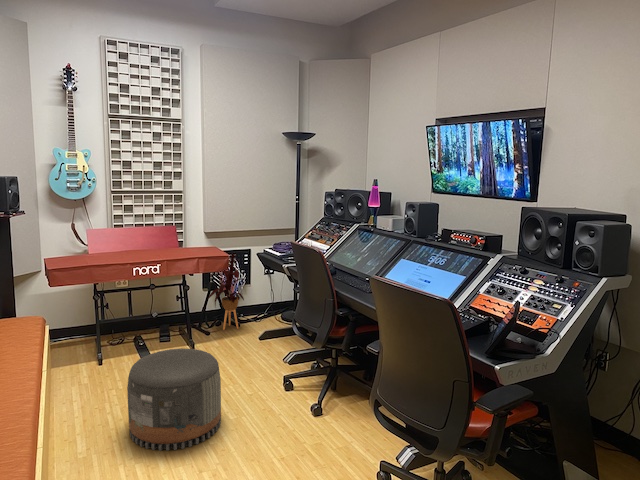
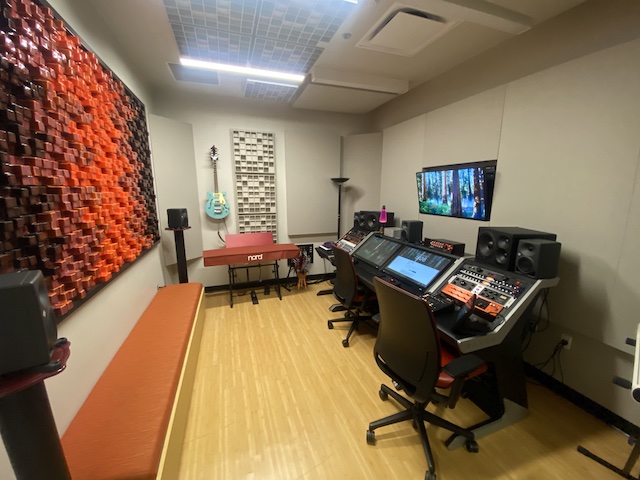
pouf: present [127,348,221,451] -> none [240,305,291,365]

